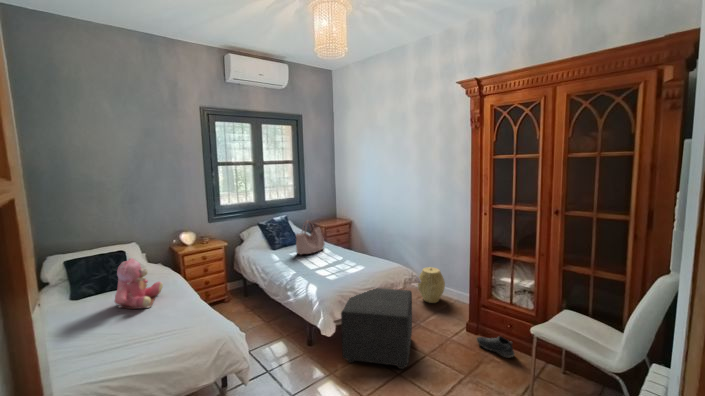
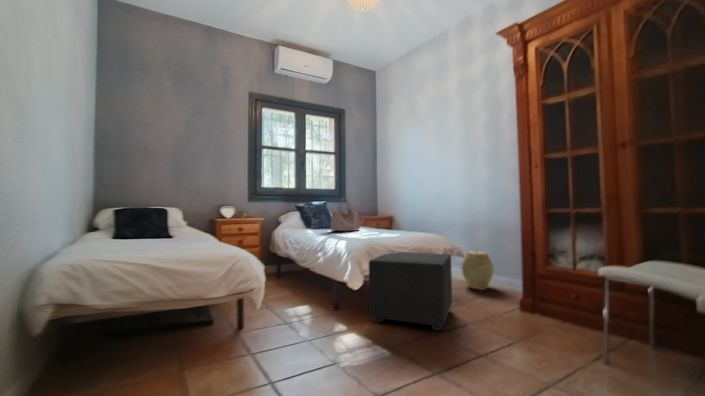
teddy bear: present [114,258,163,309] -> none [148,198,195,244]
shoe: present [477,336,515,357] -> none [531,306,582,330]

